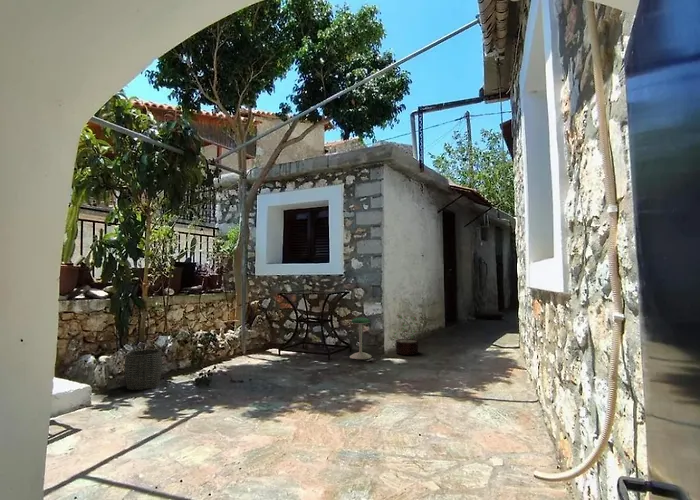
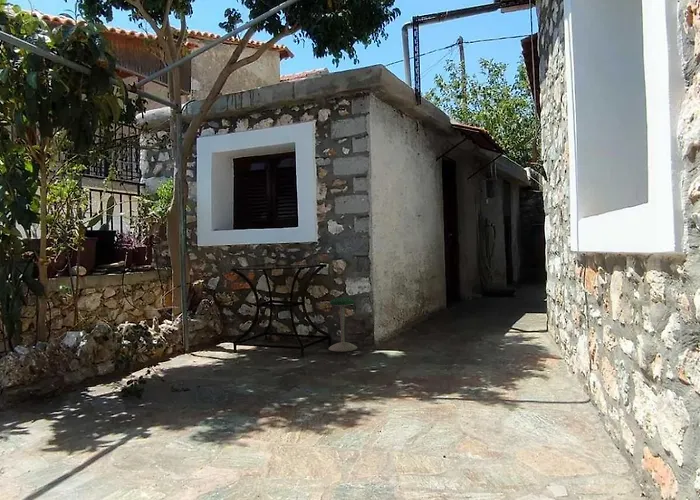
decorative plant: present [394,315,418,355] -> none [384,291,417,343]
woven basket: present [125,349,162,390] -> none [17,351,73,408]

